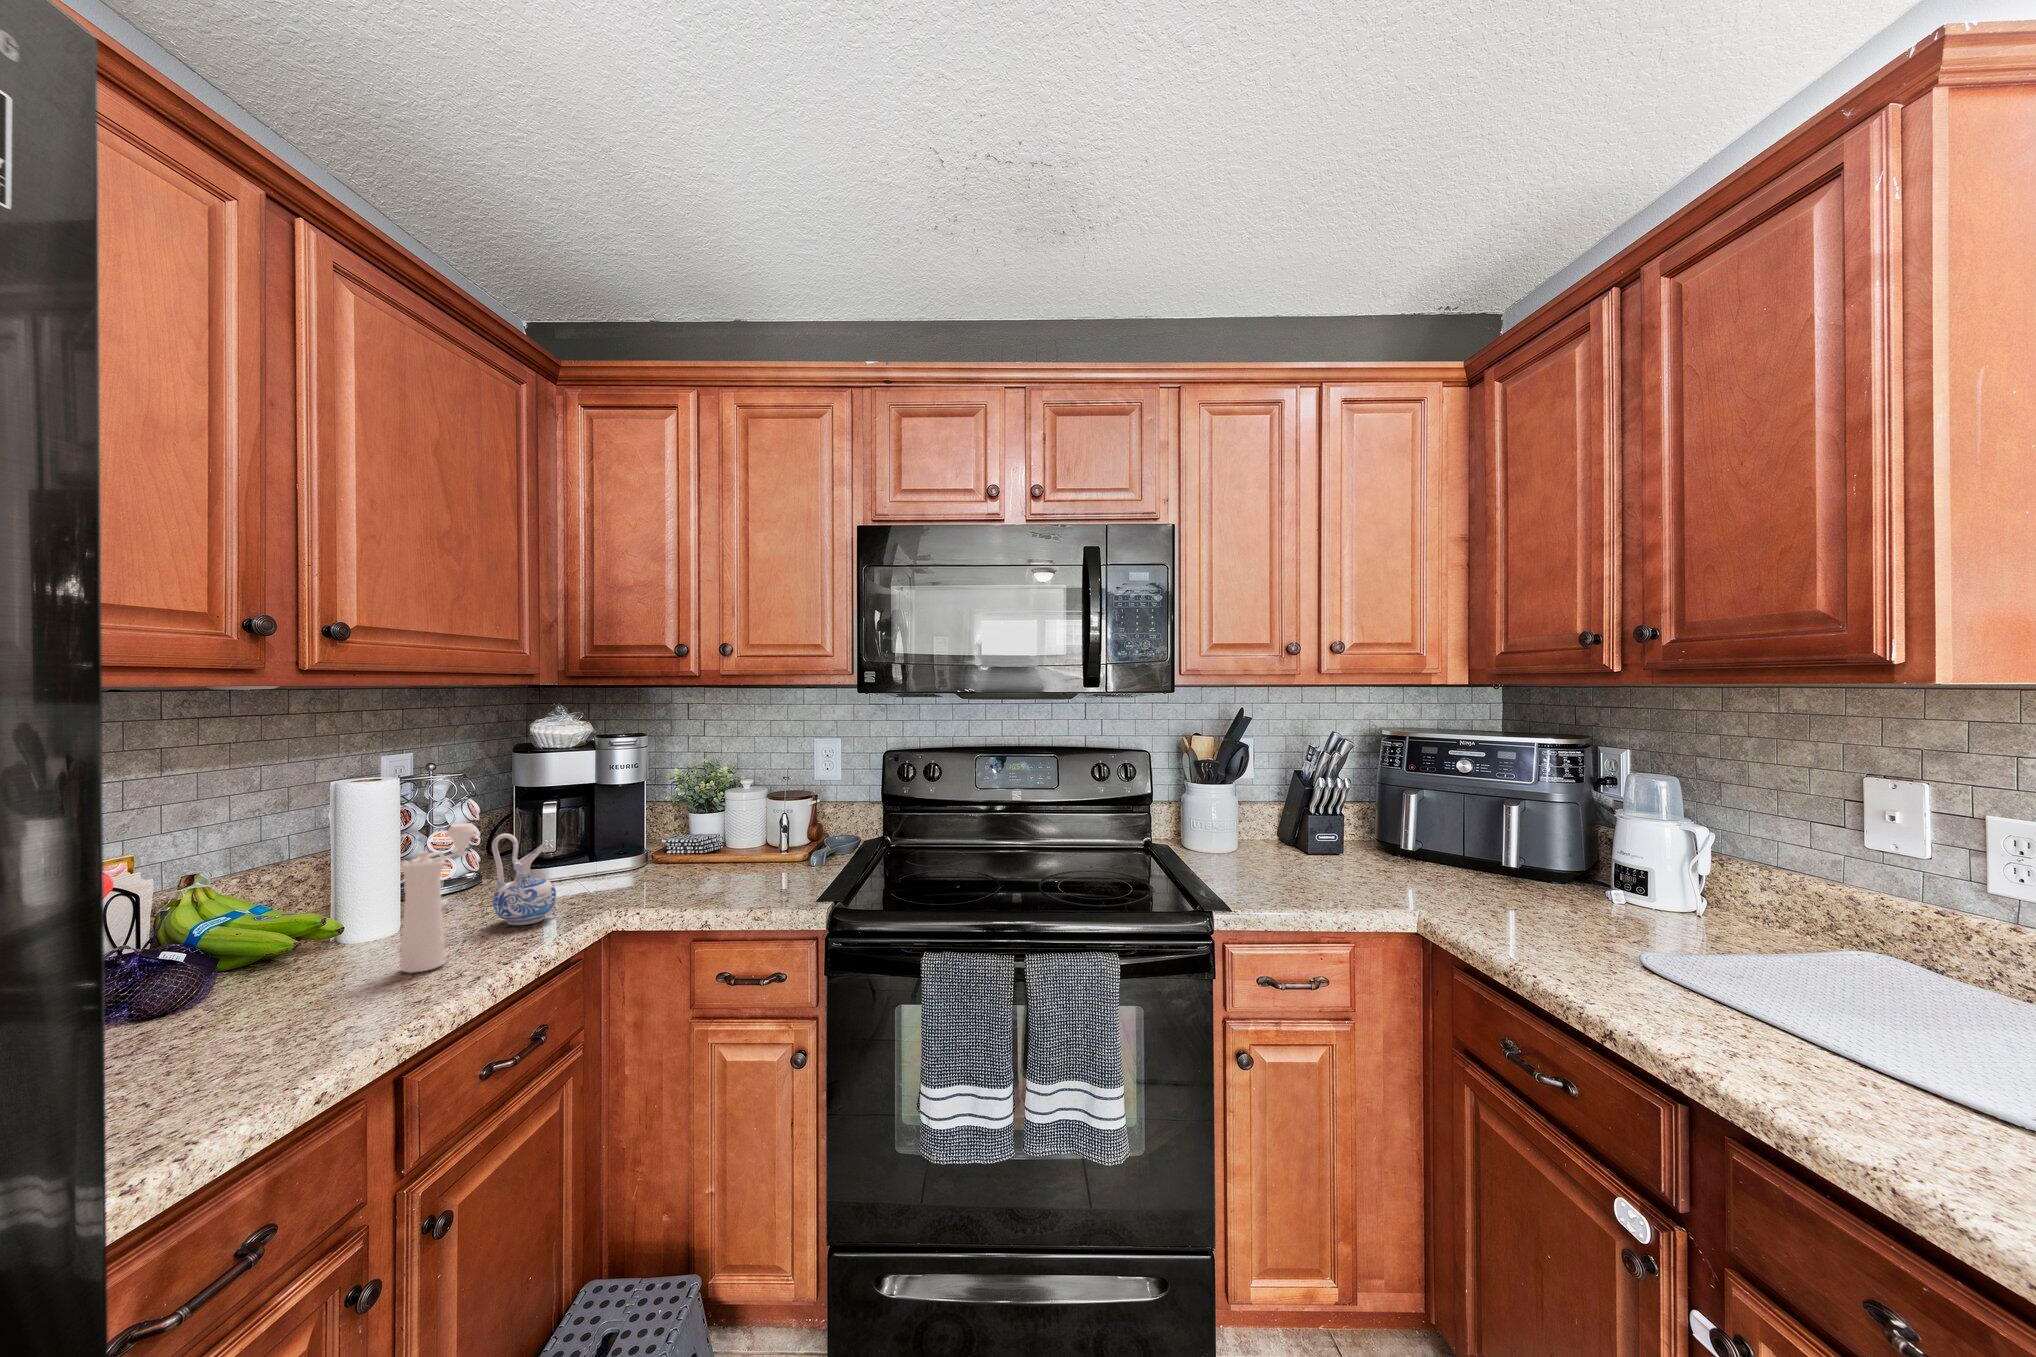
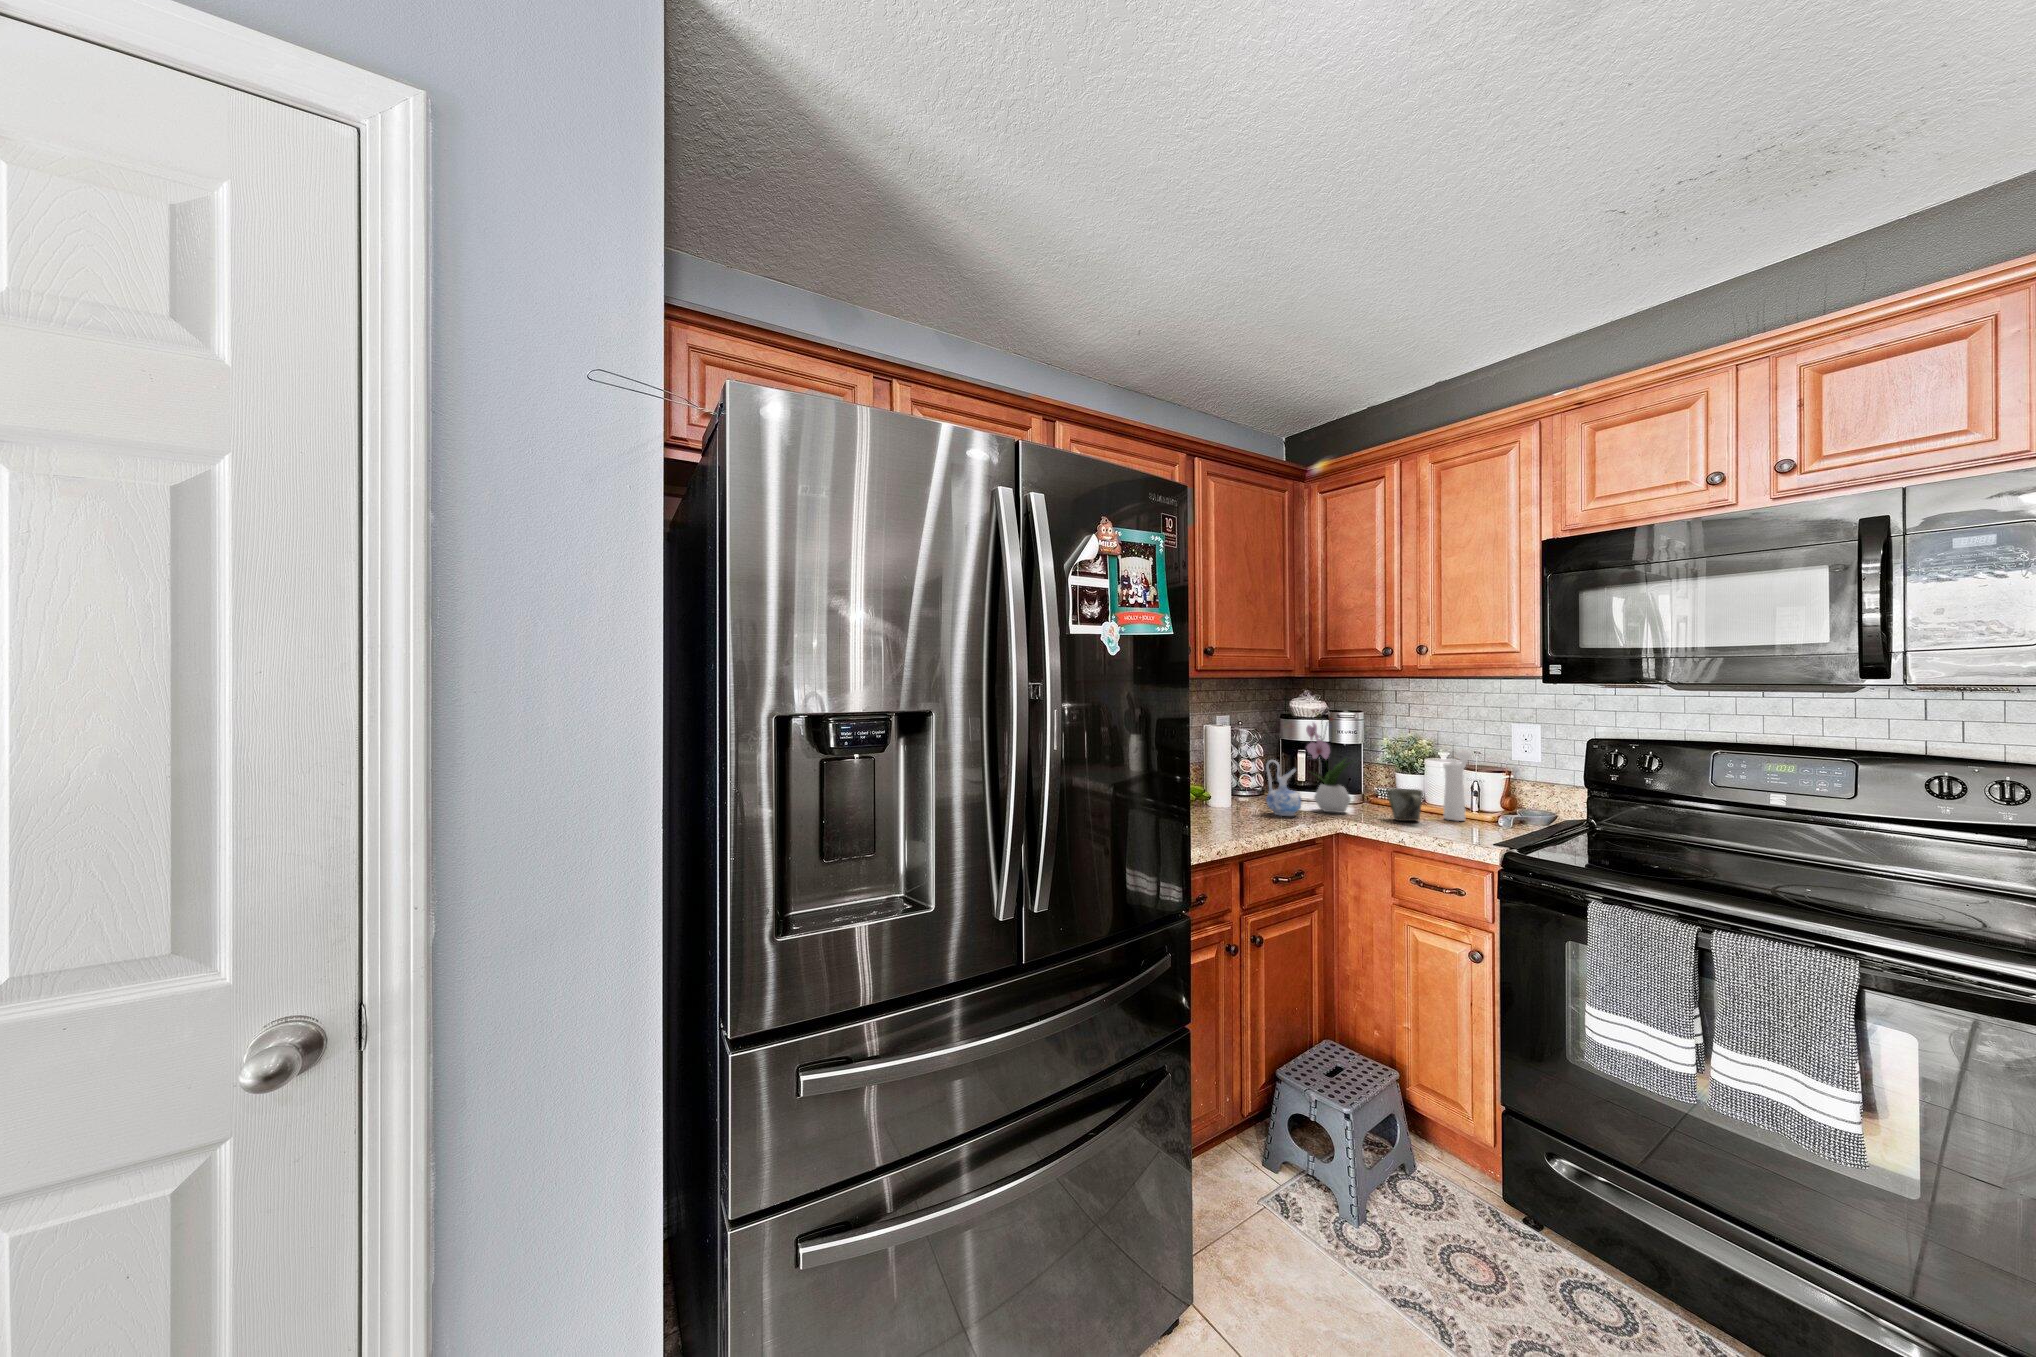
flower arrangement: none [562,739,639,898] -> present [1306,709,1352,813]
pepper mill: present [401,823,476,973] -> present [1443,749,1472,821]
mug: none [682,842,730,892] -> present [1386,789,1423,821]

